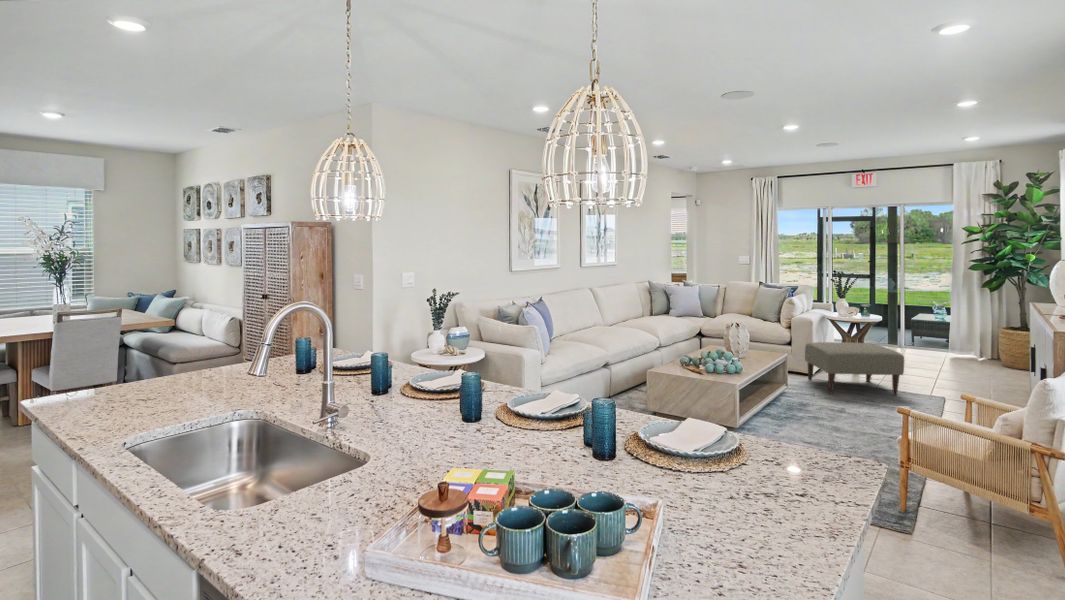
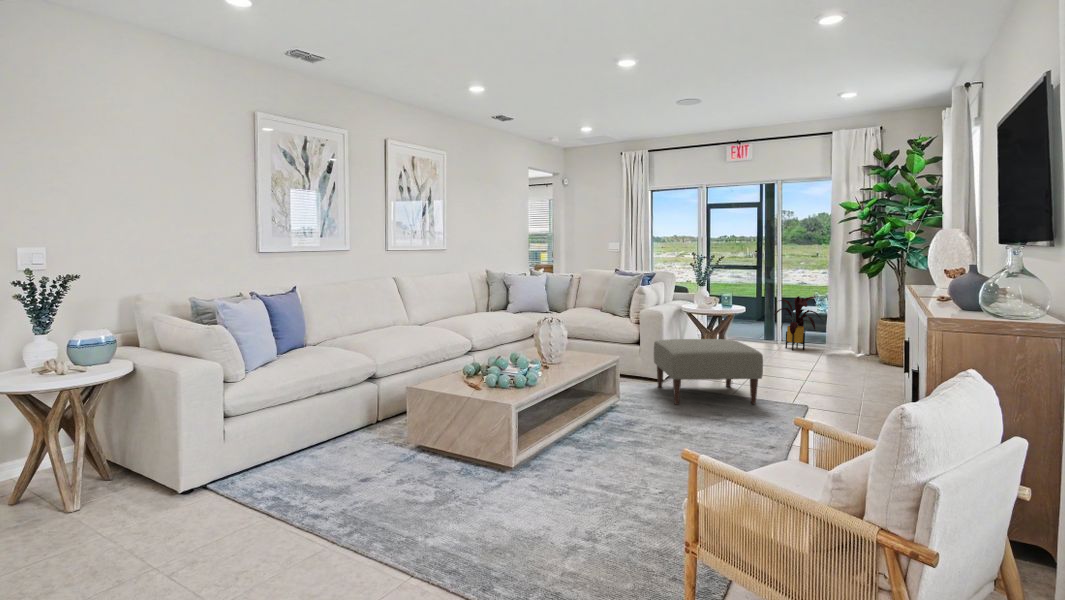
house plant: none [897,307,944,354] -> present [774,296,821,350]

